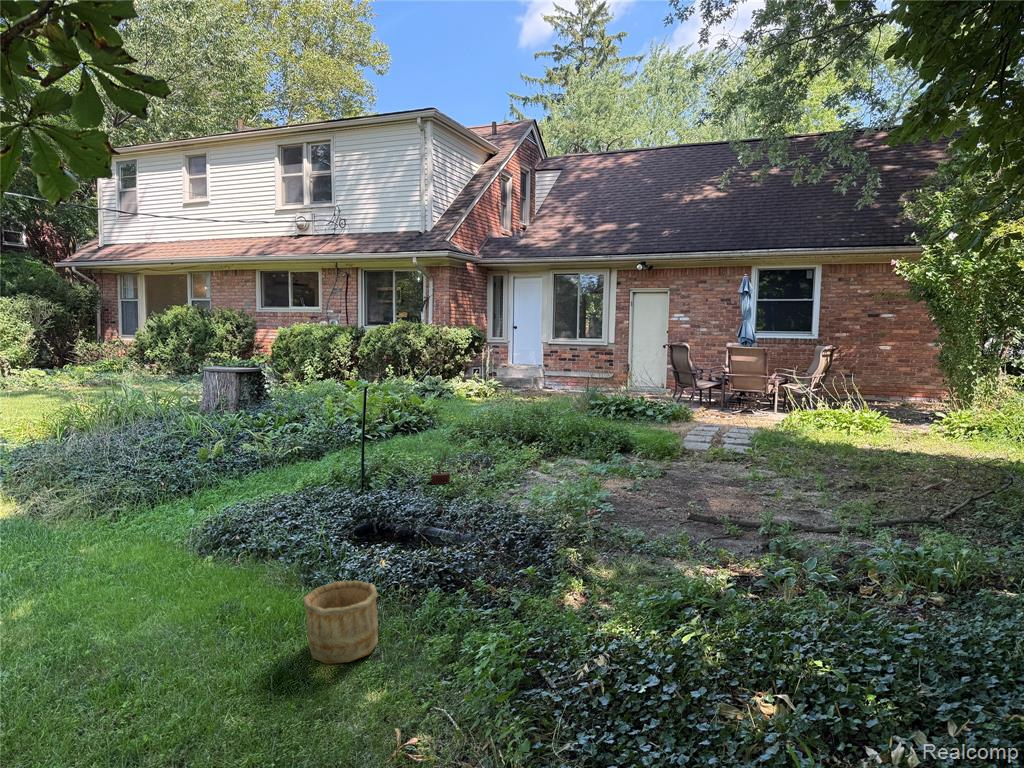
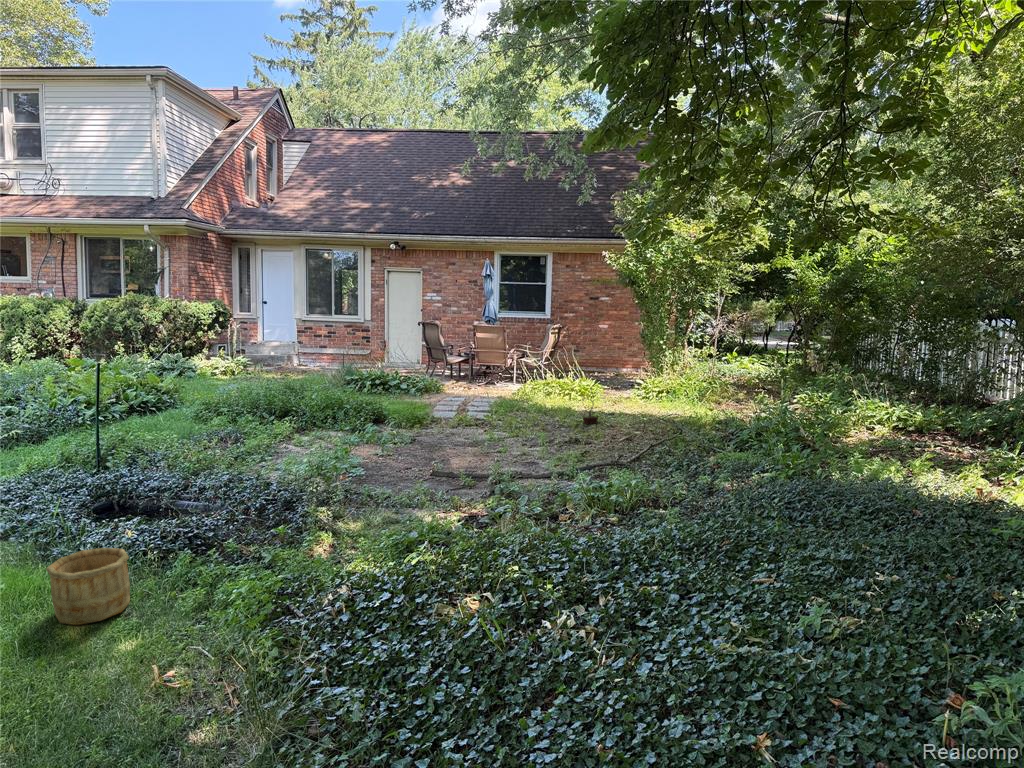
potted plant: present [422,432,460,484] -> present [582,389,605,424]

